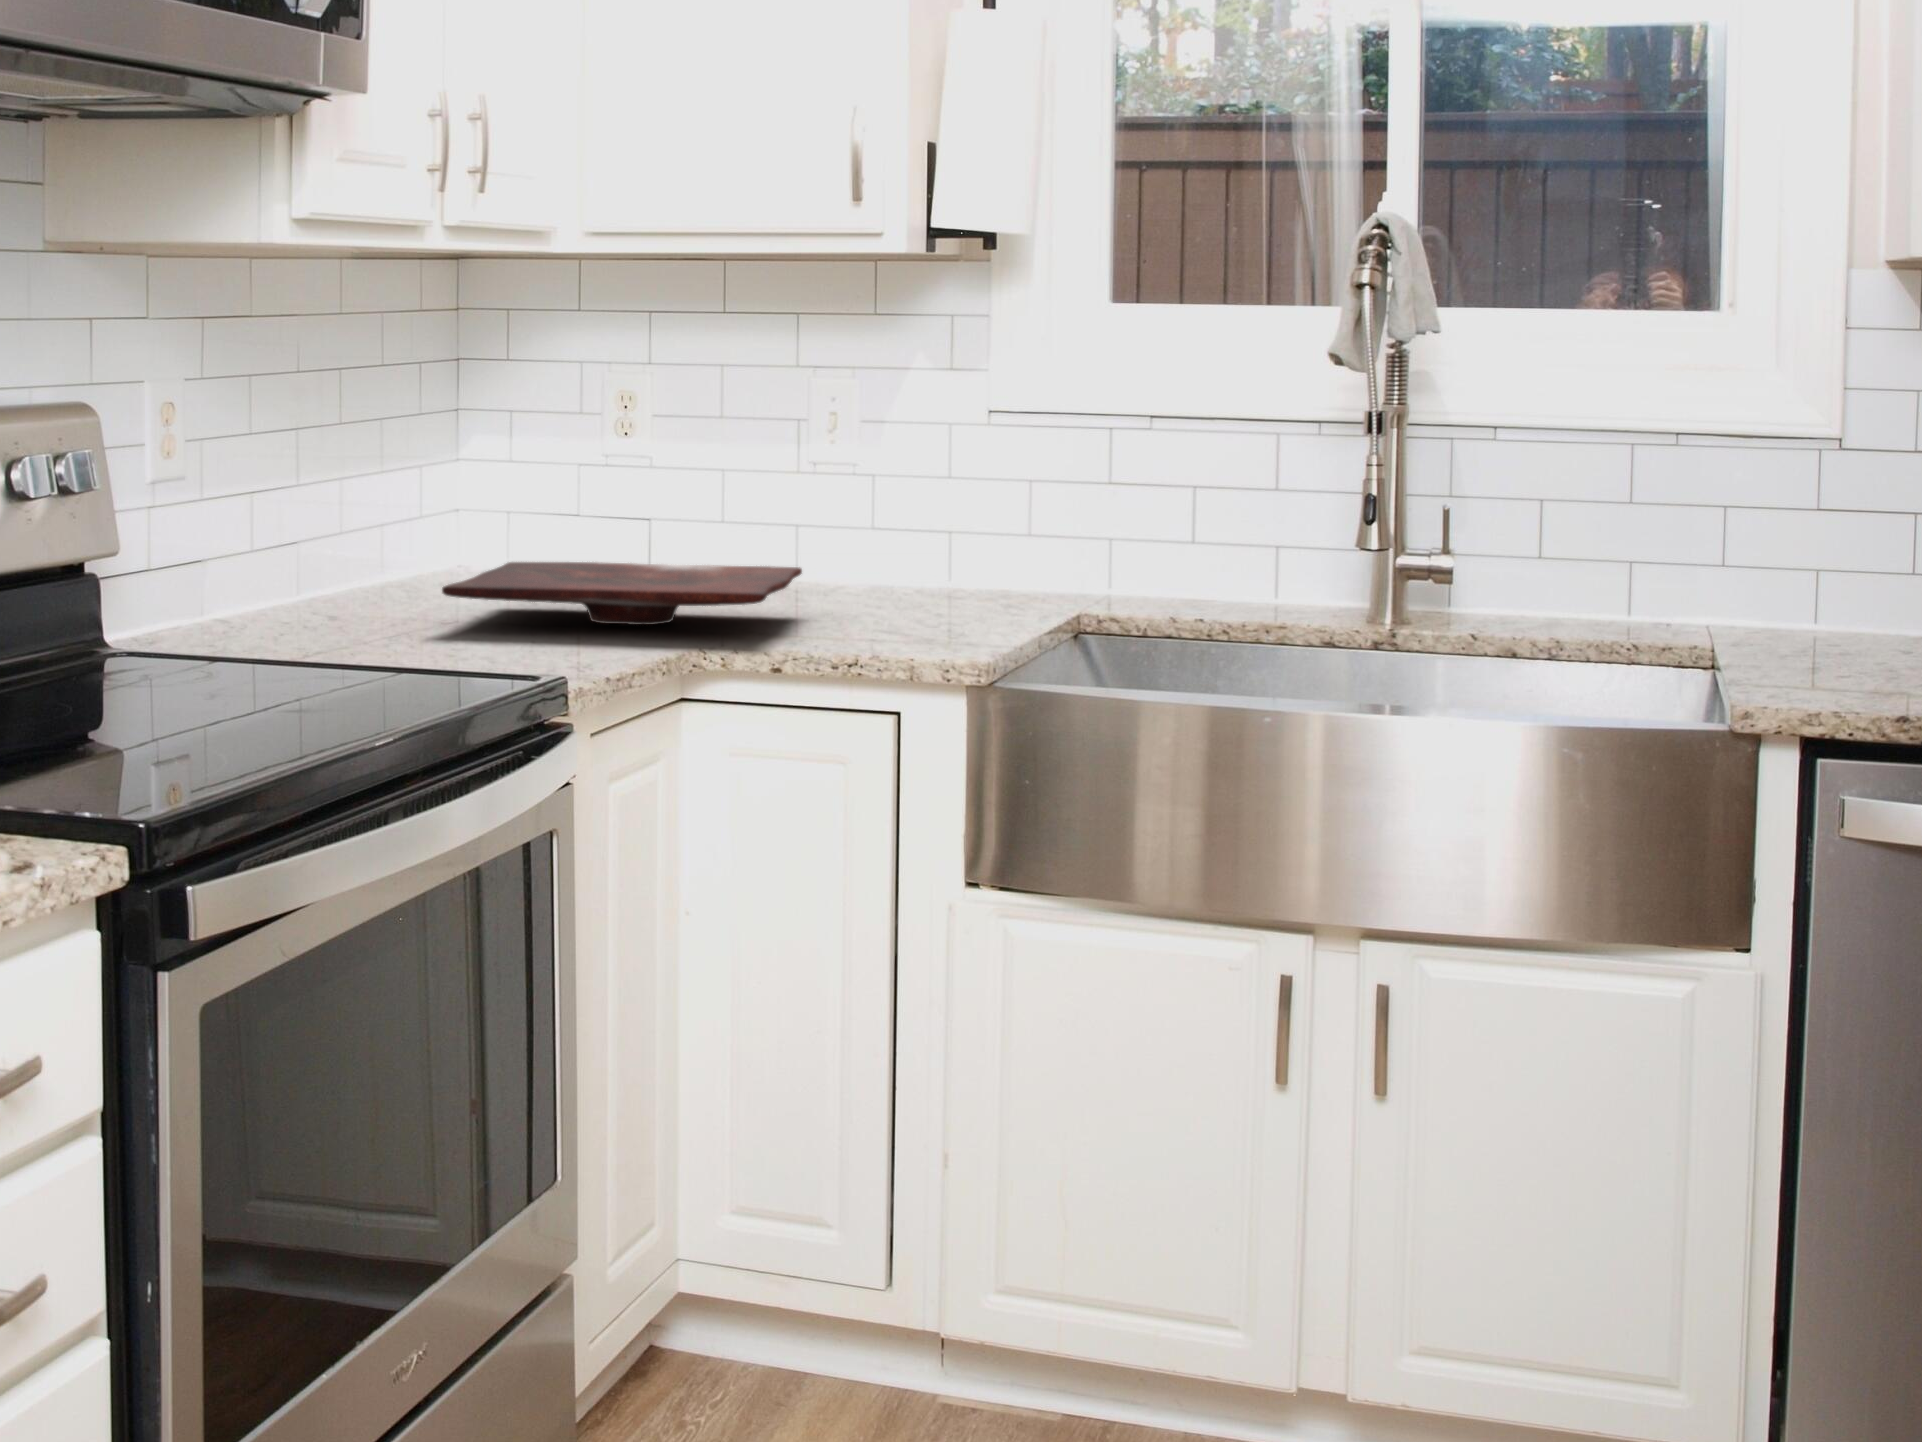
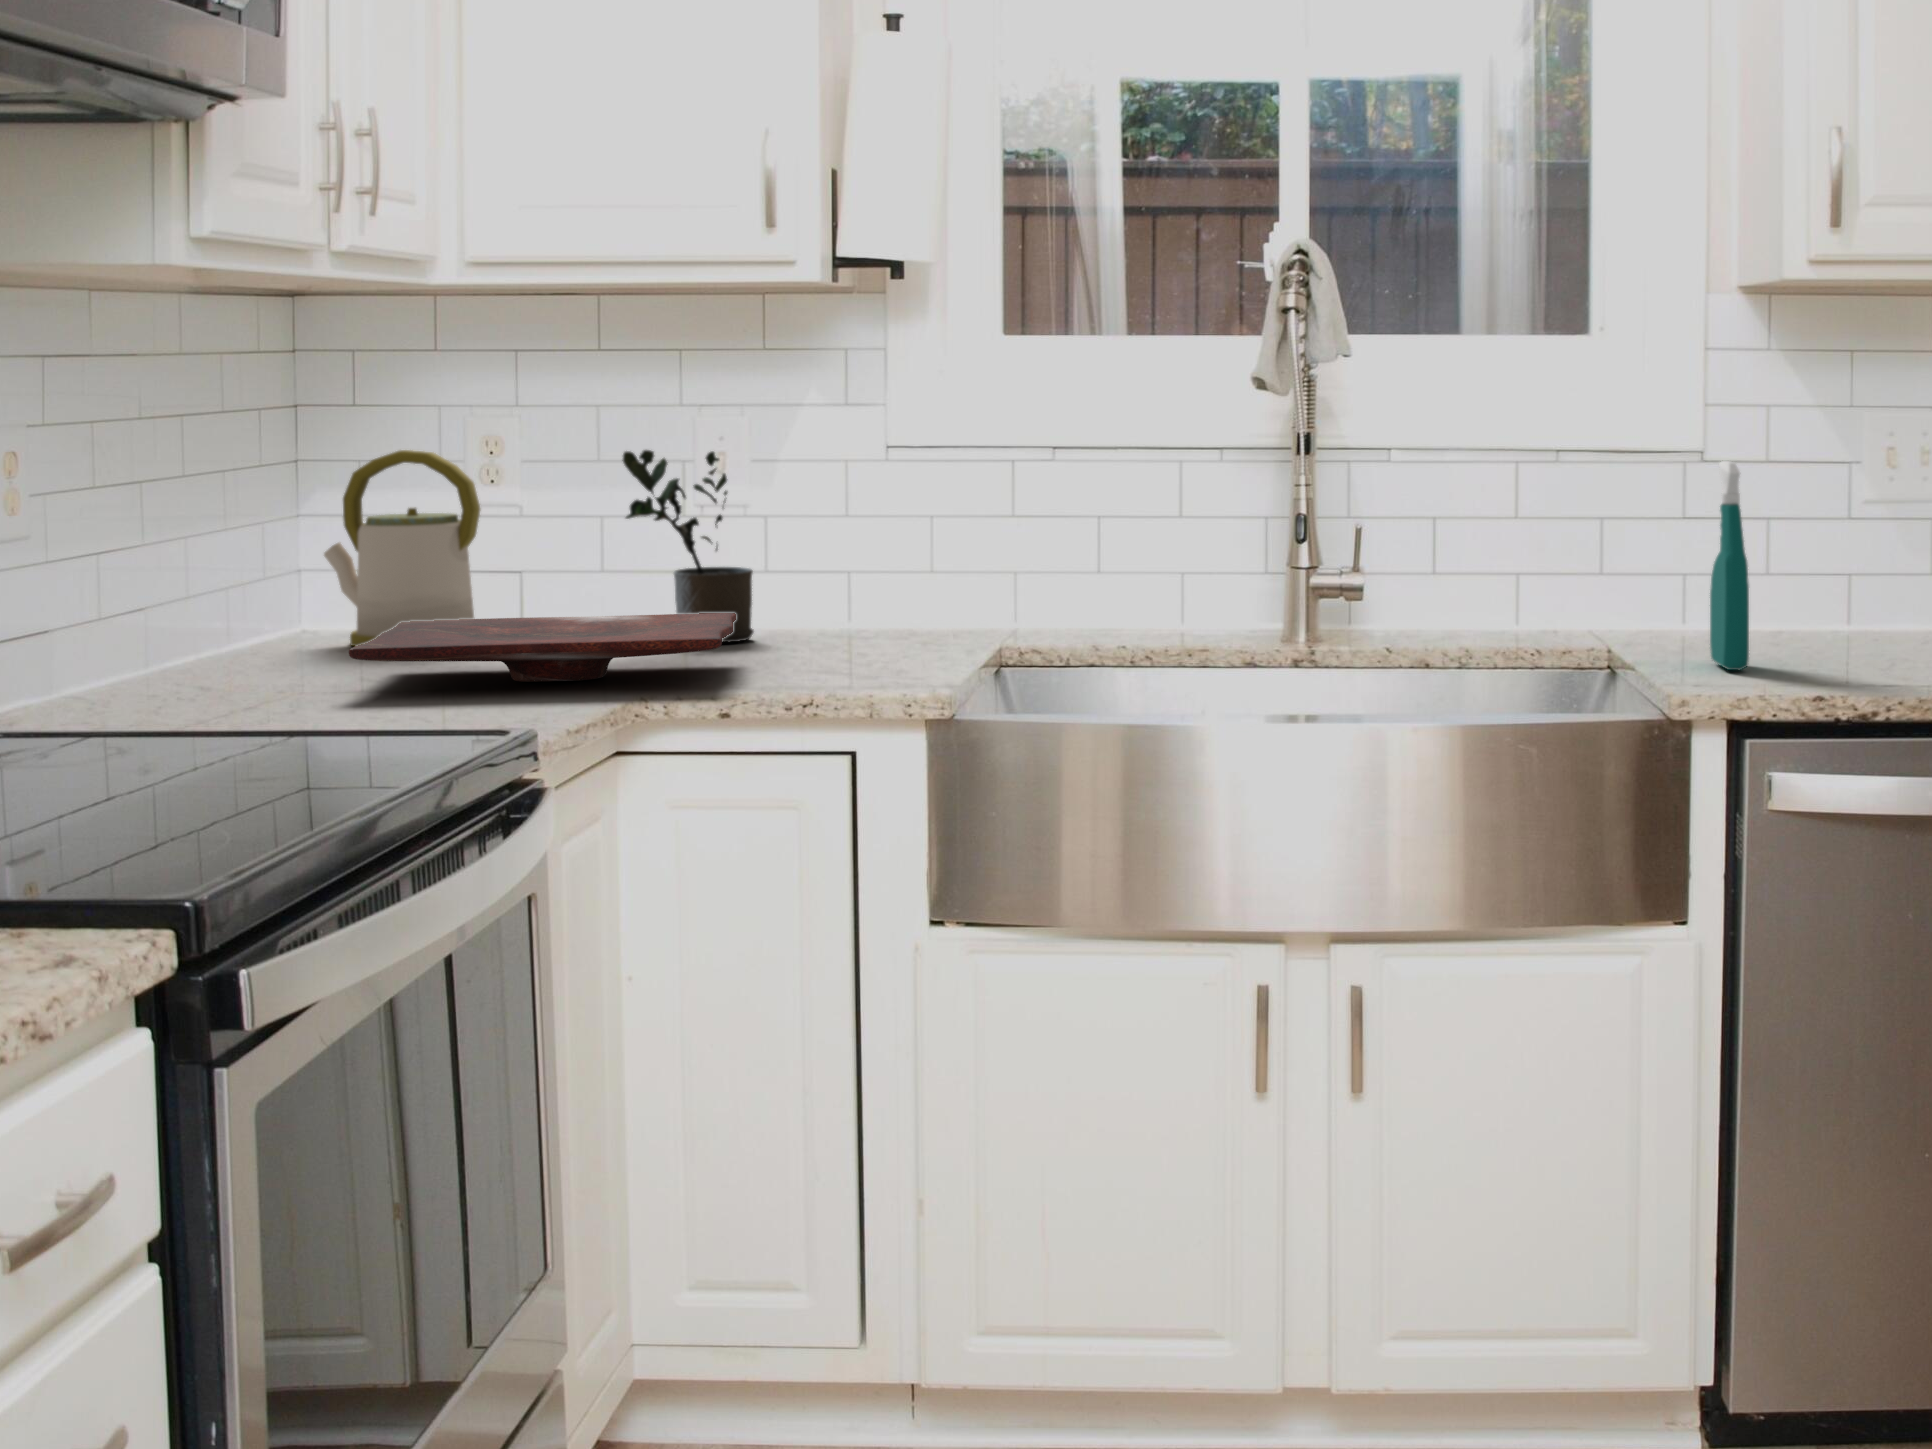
kettle: none [468,405,600,584] -> present [324,450,480,646]
potted plant: none [718,410,836,593] -> present [622,450,754,642]
spray bottle: none [1806,455,1845,682] -> present [1710,461,1749,670]

